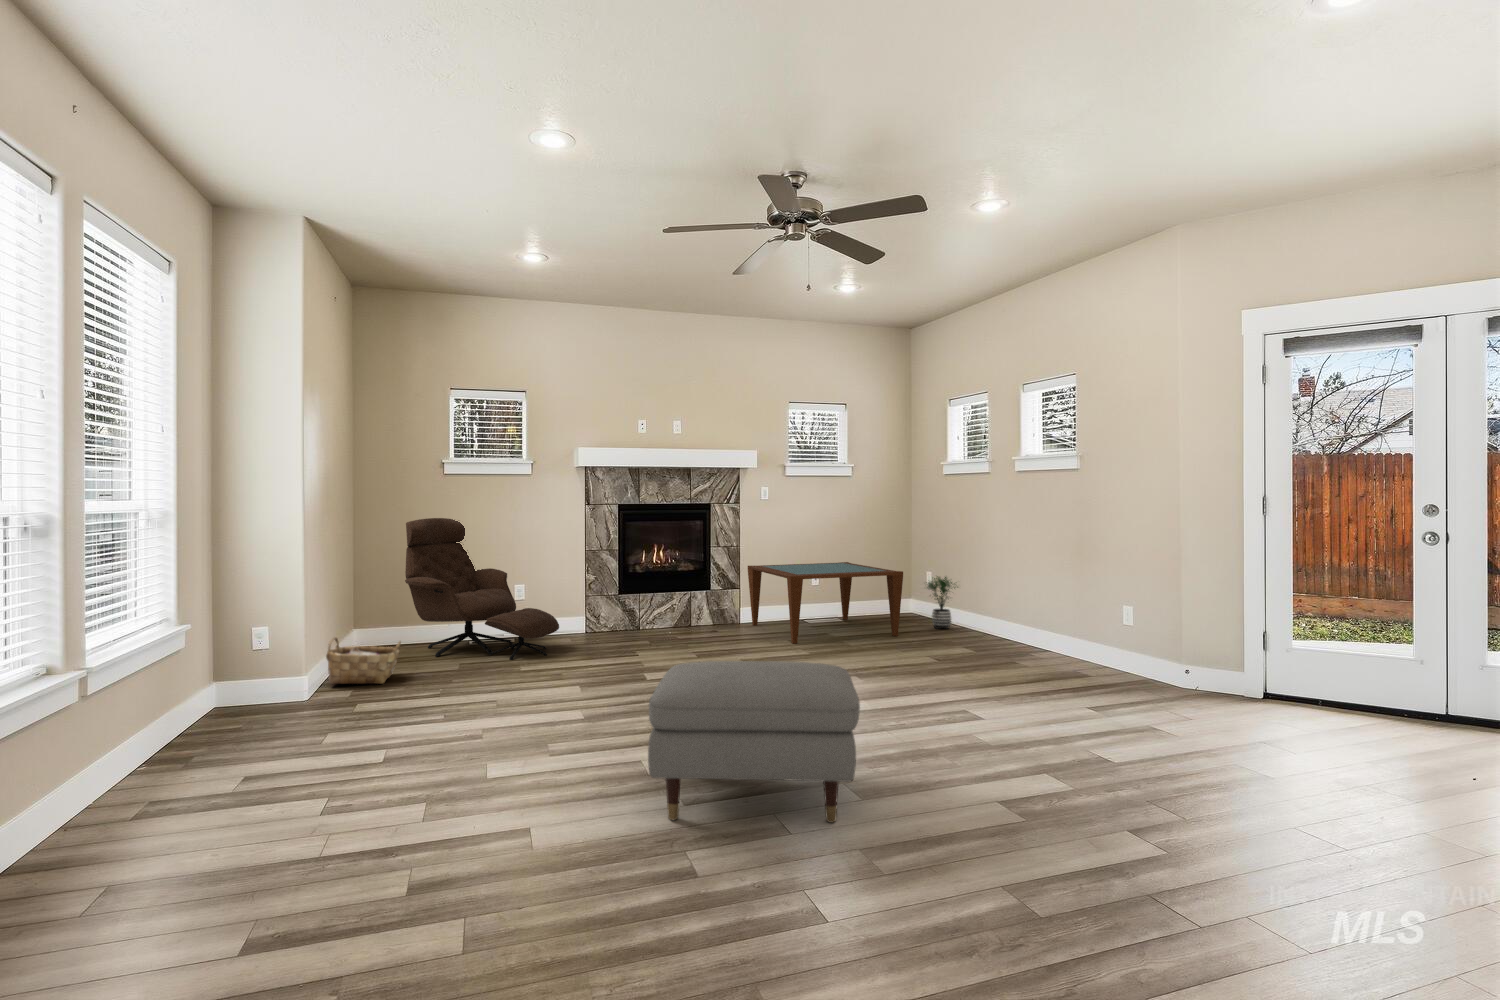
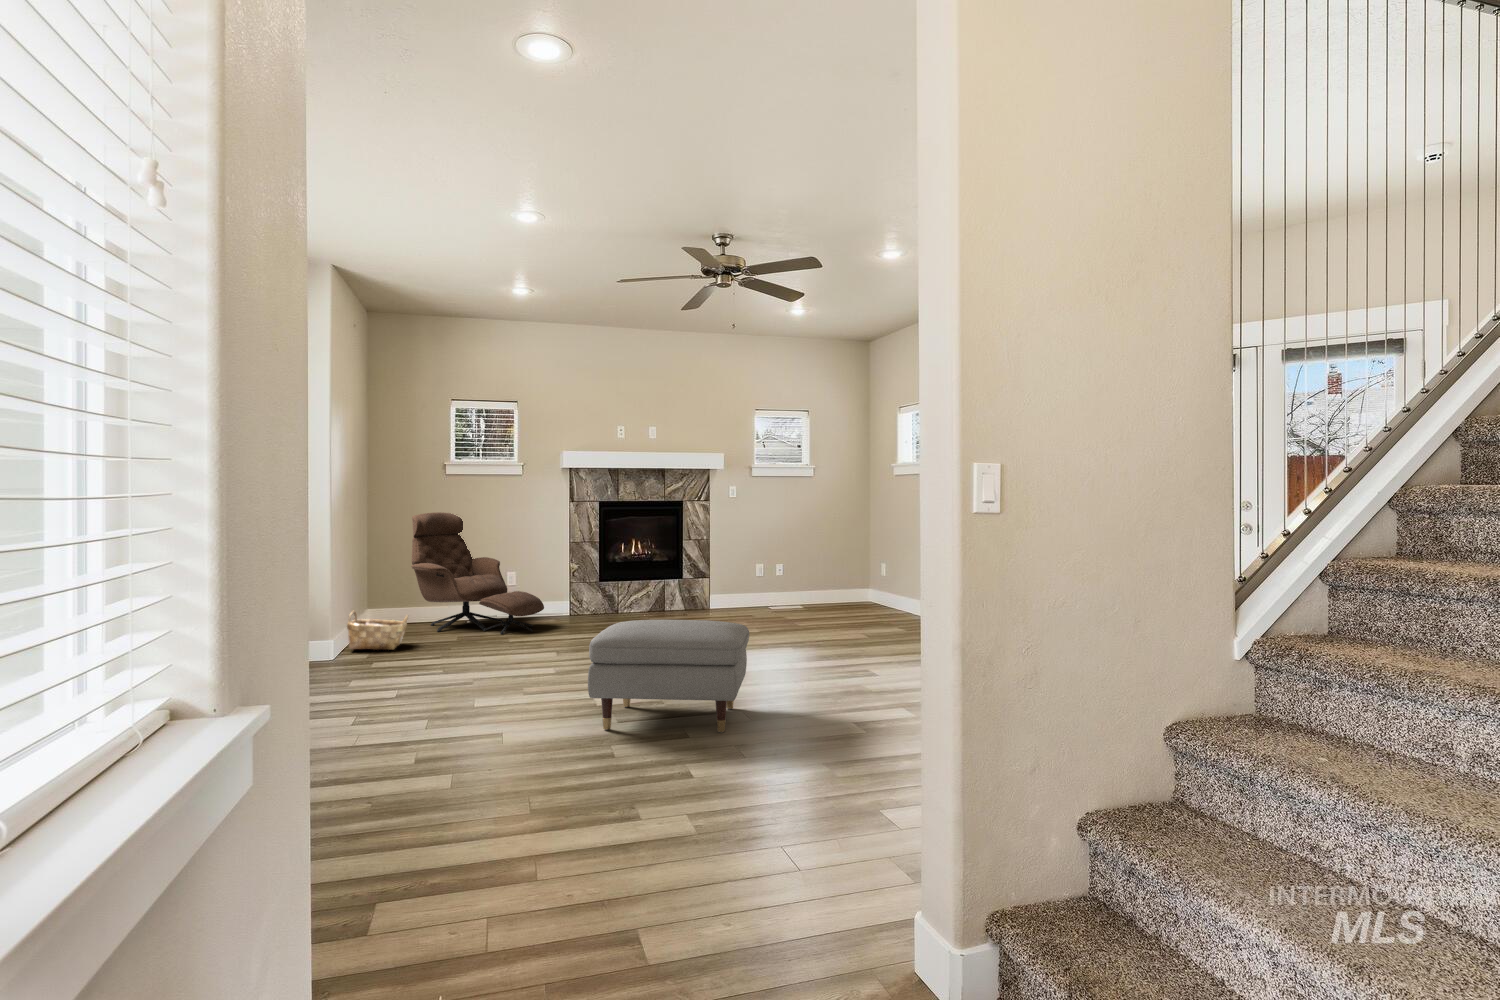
coffee table: present [748,562,903,644] -> none [717,555,851,625]
potted plant: present [926,576,958,629] -> none [873,566,907,615]

